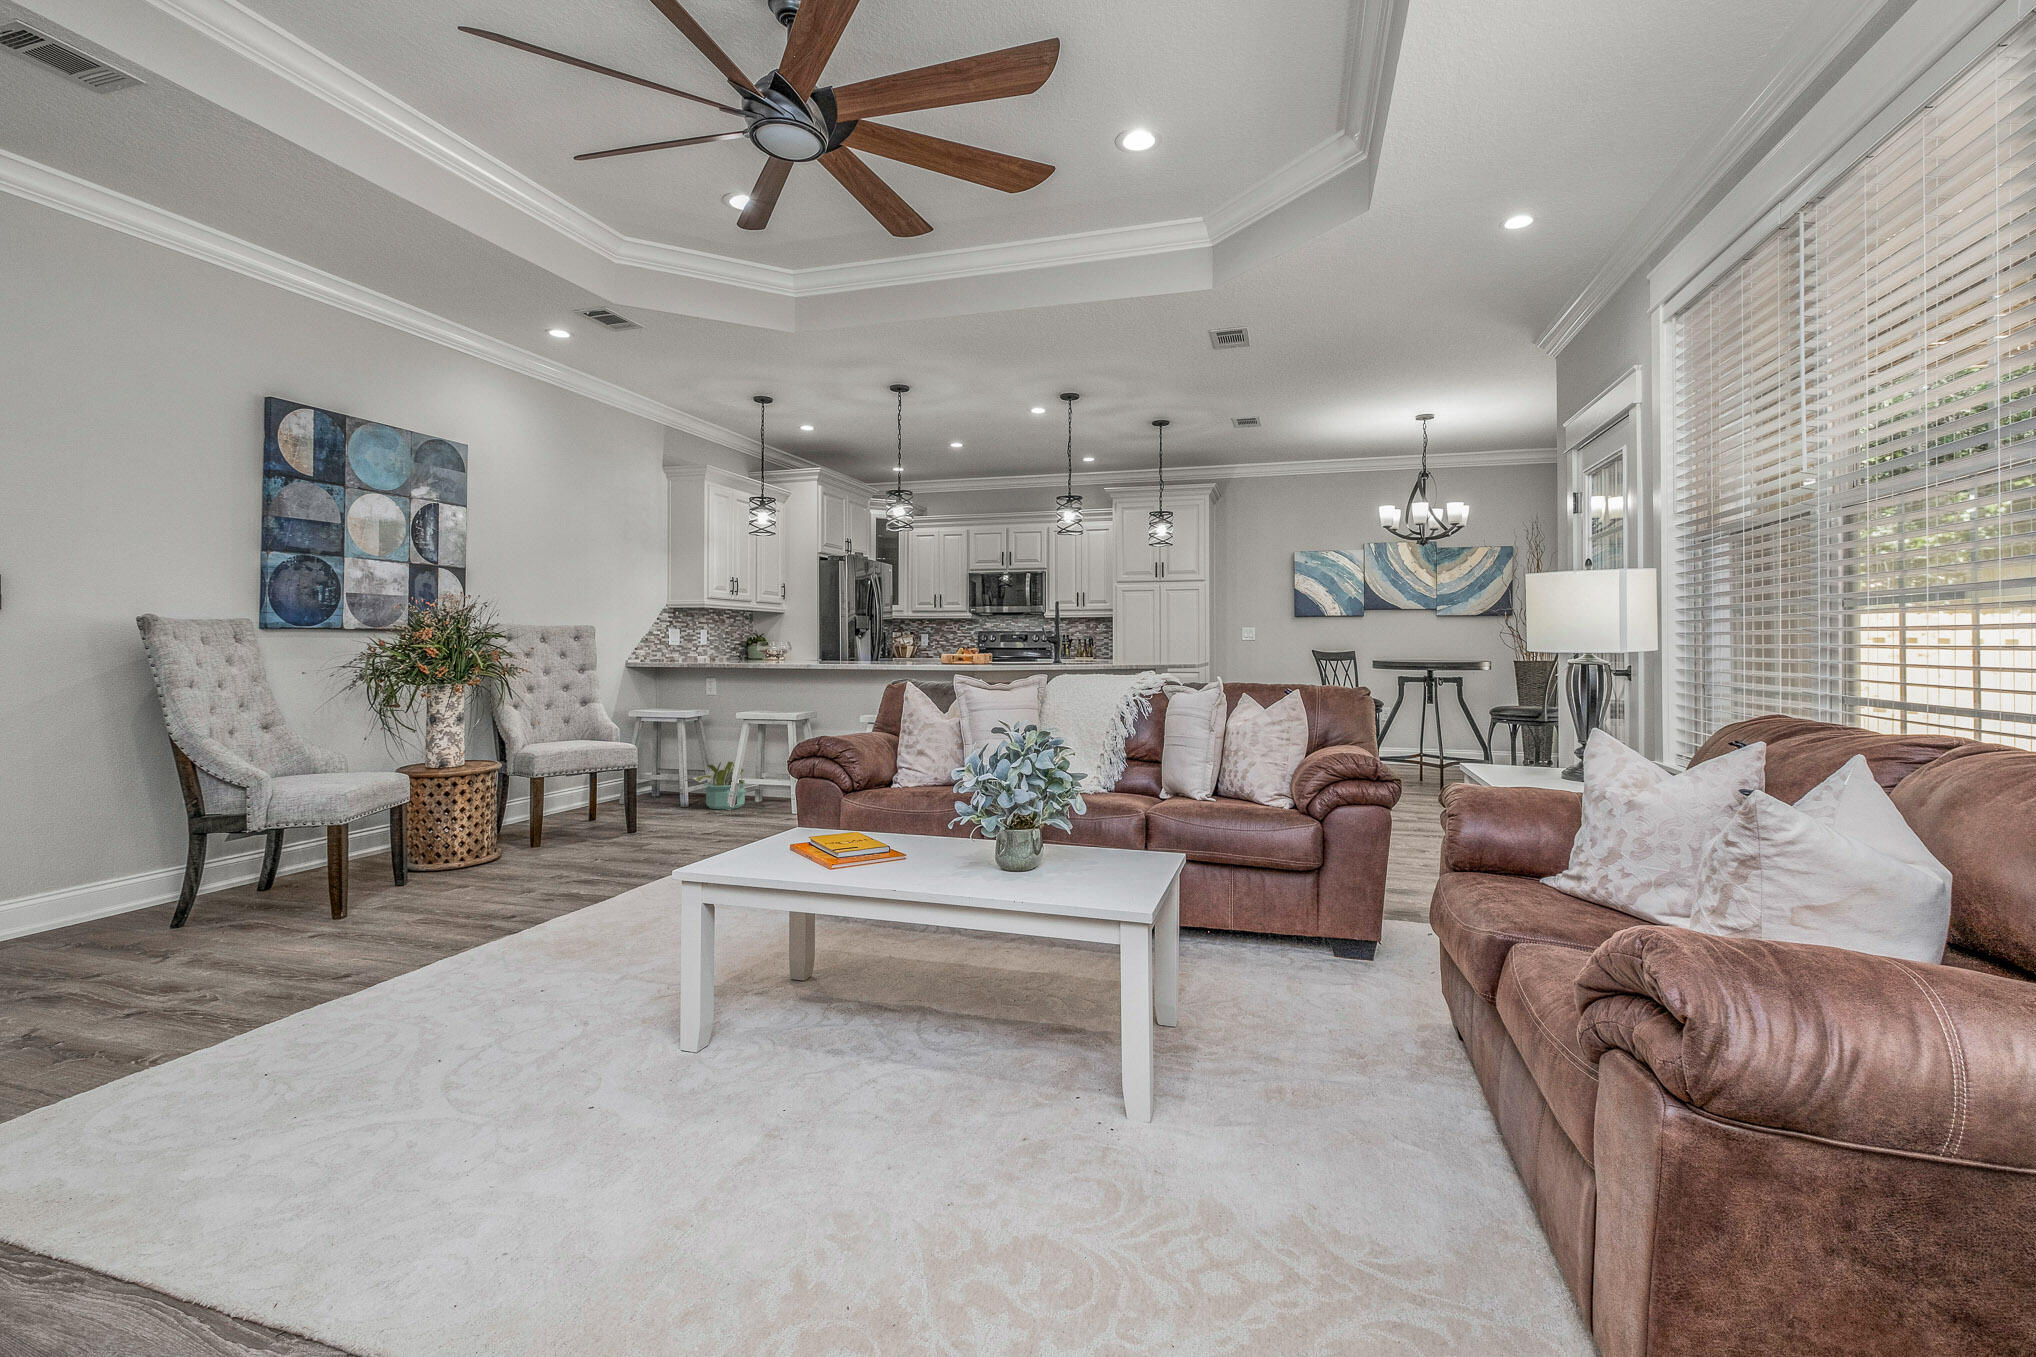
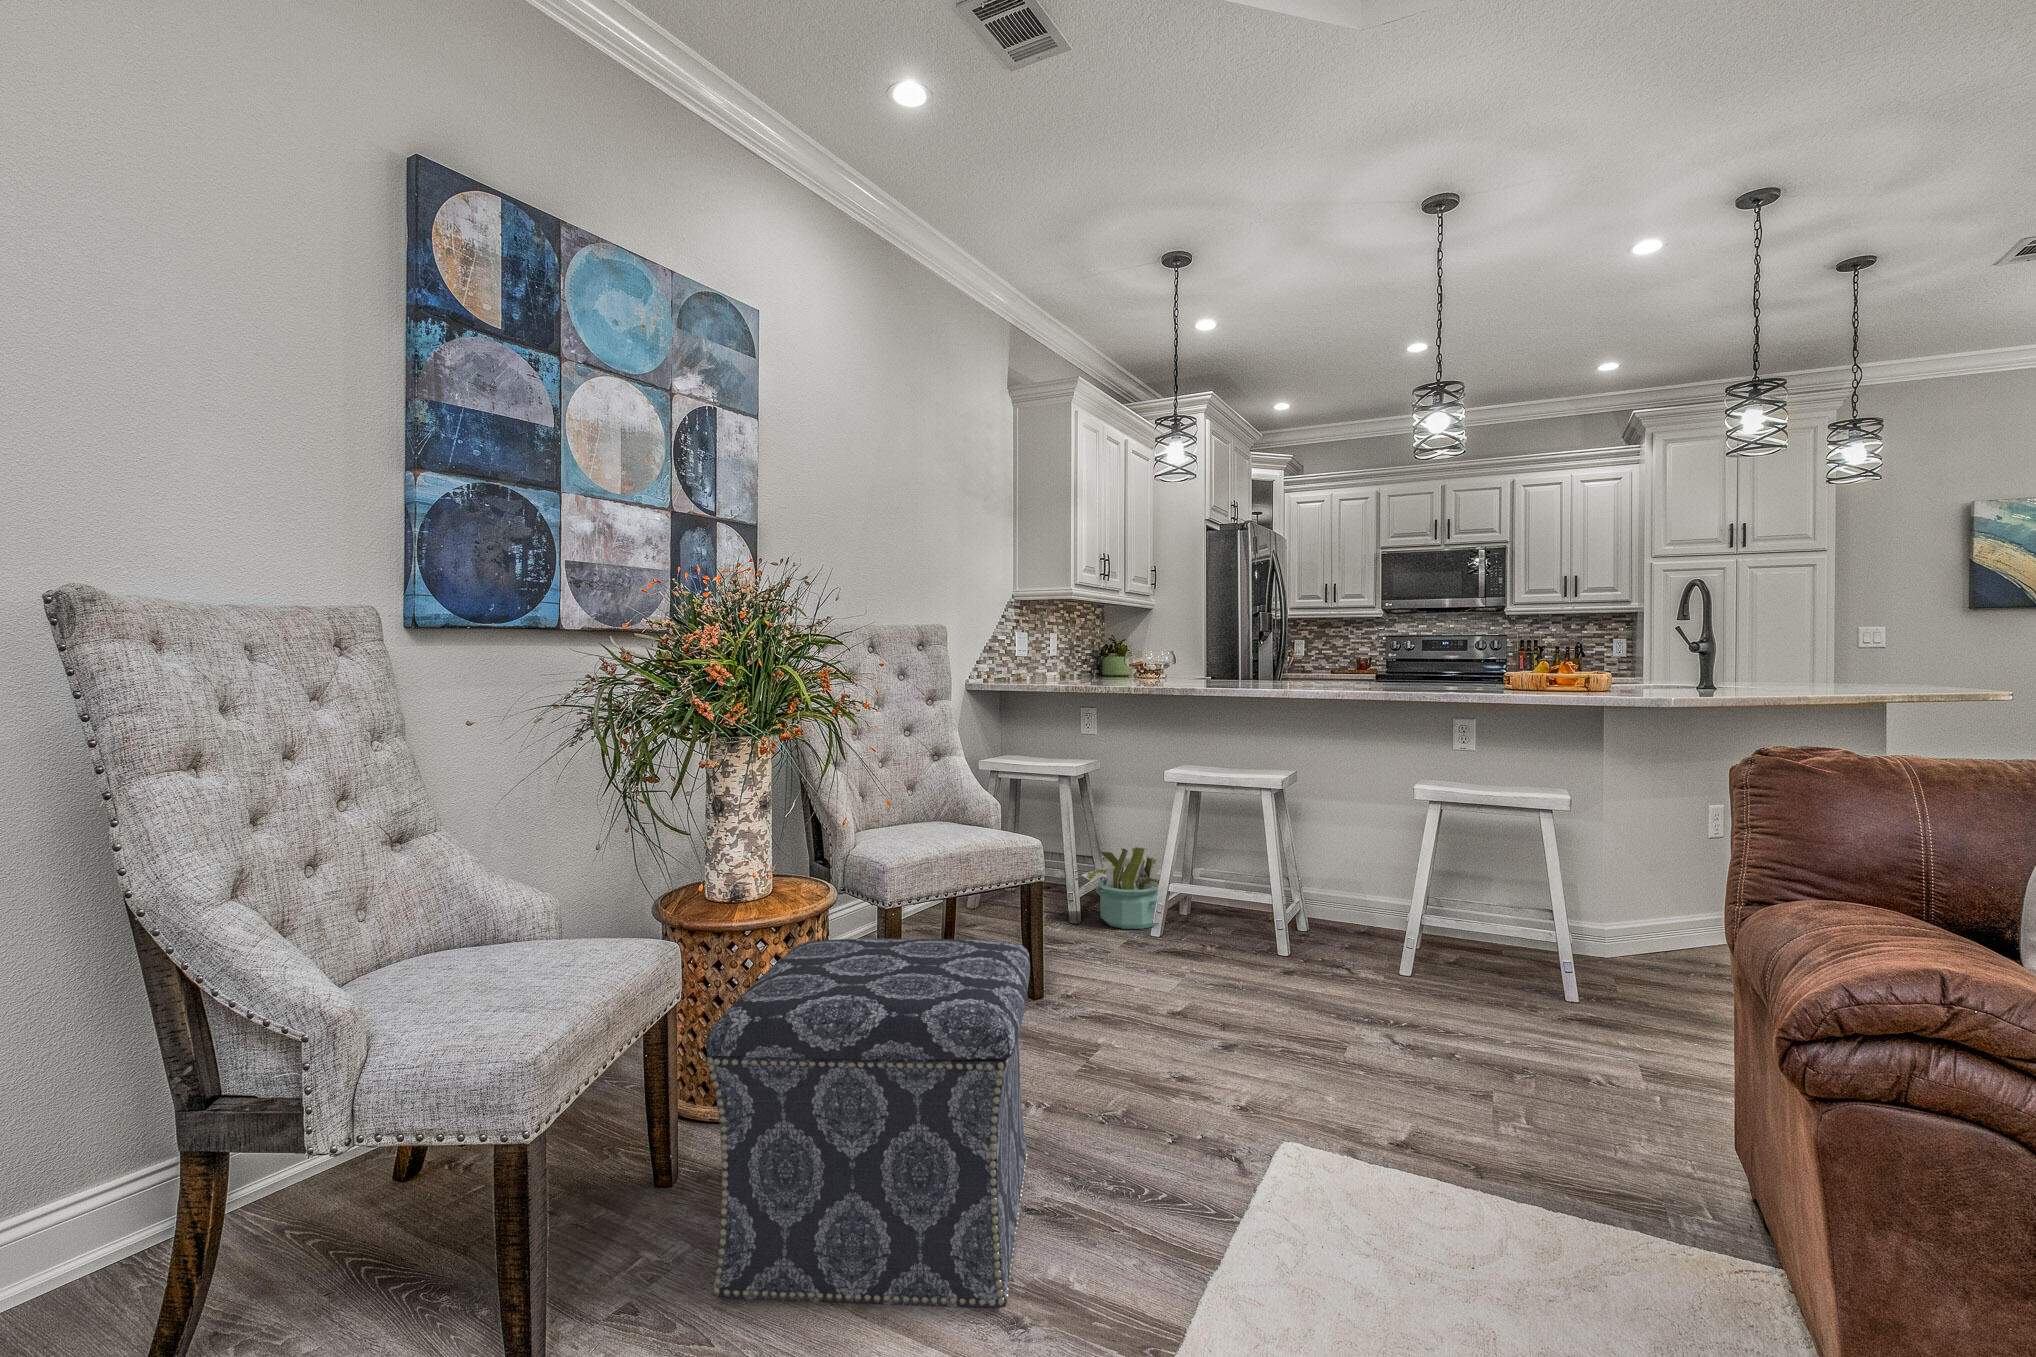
ottoman: none [415,774,582,903] -> present [706,939,1030,1310]

